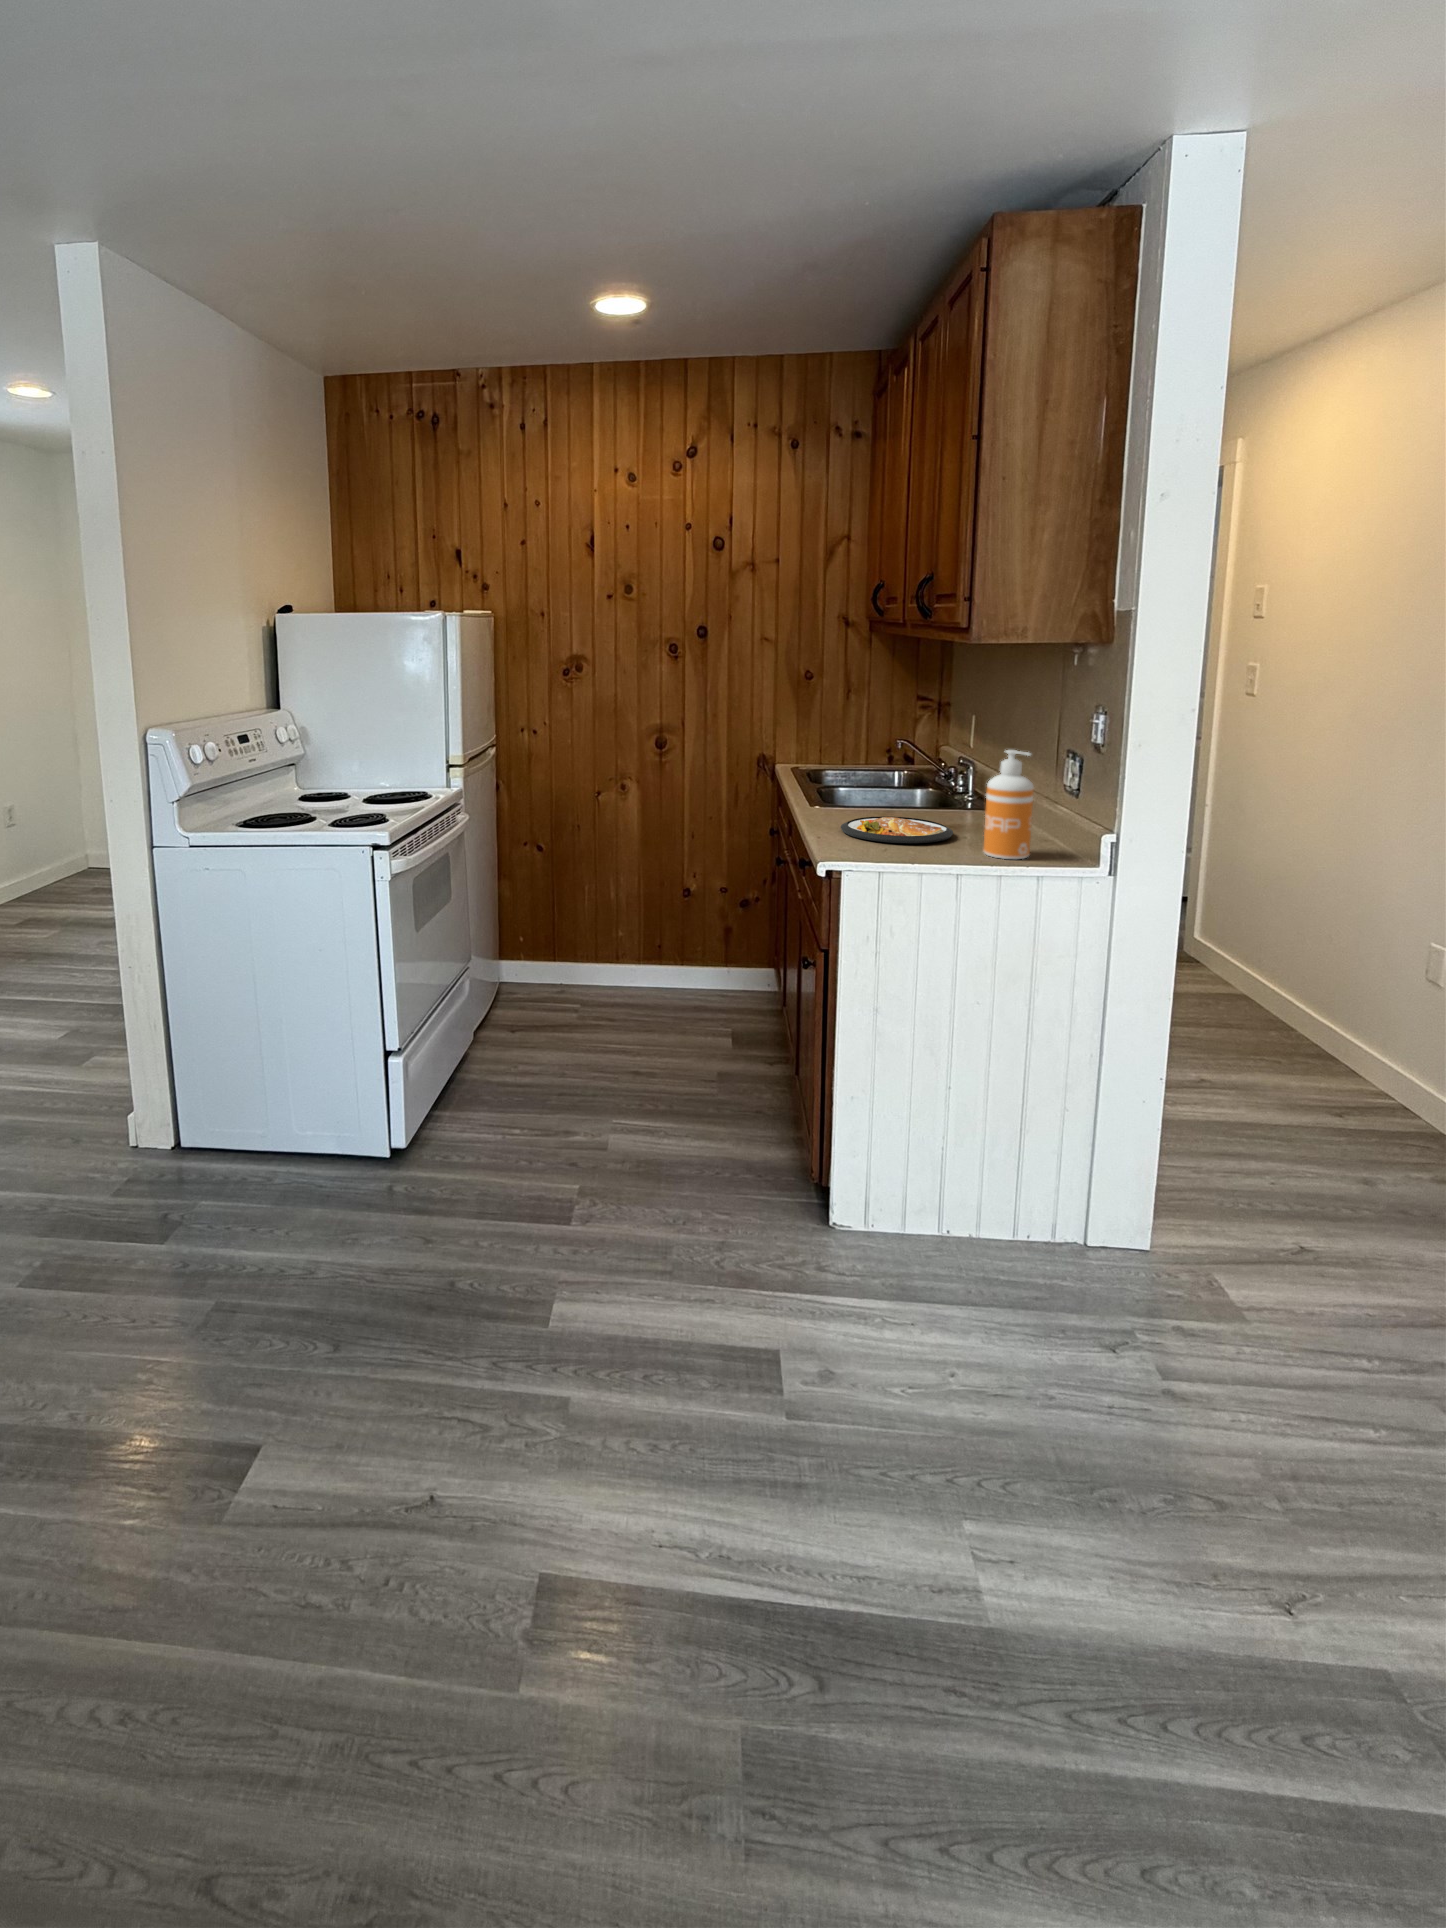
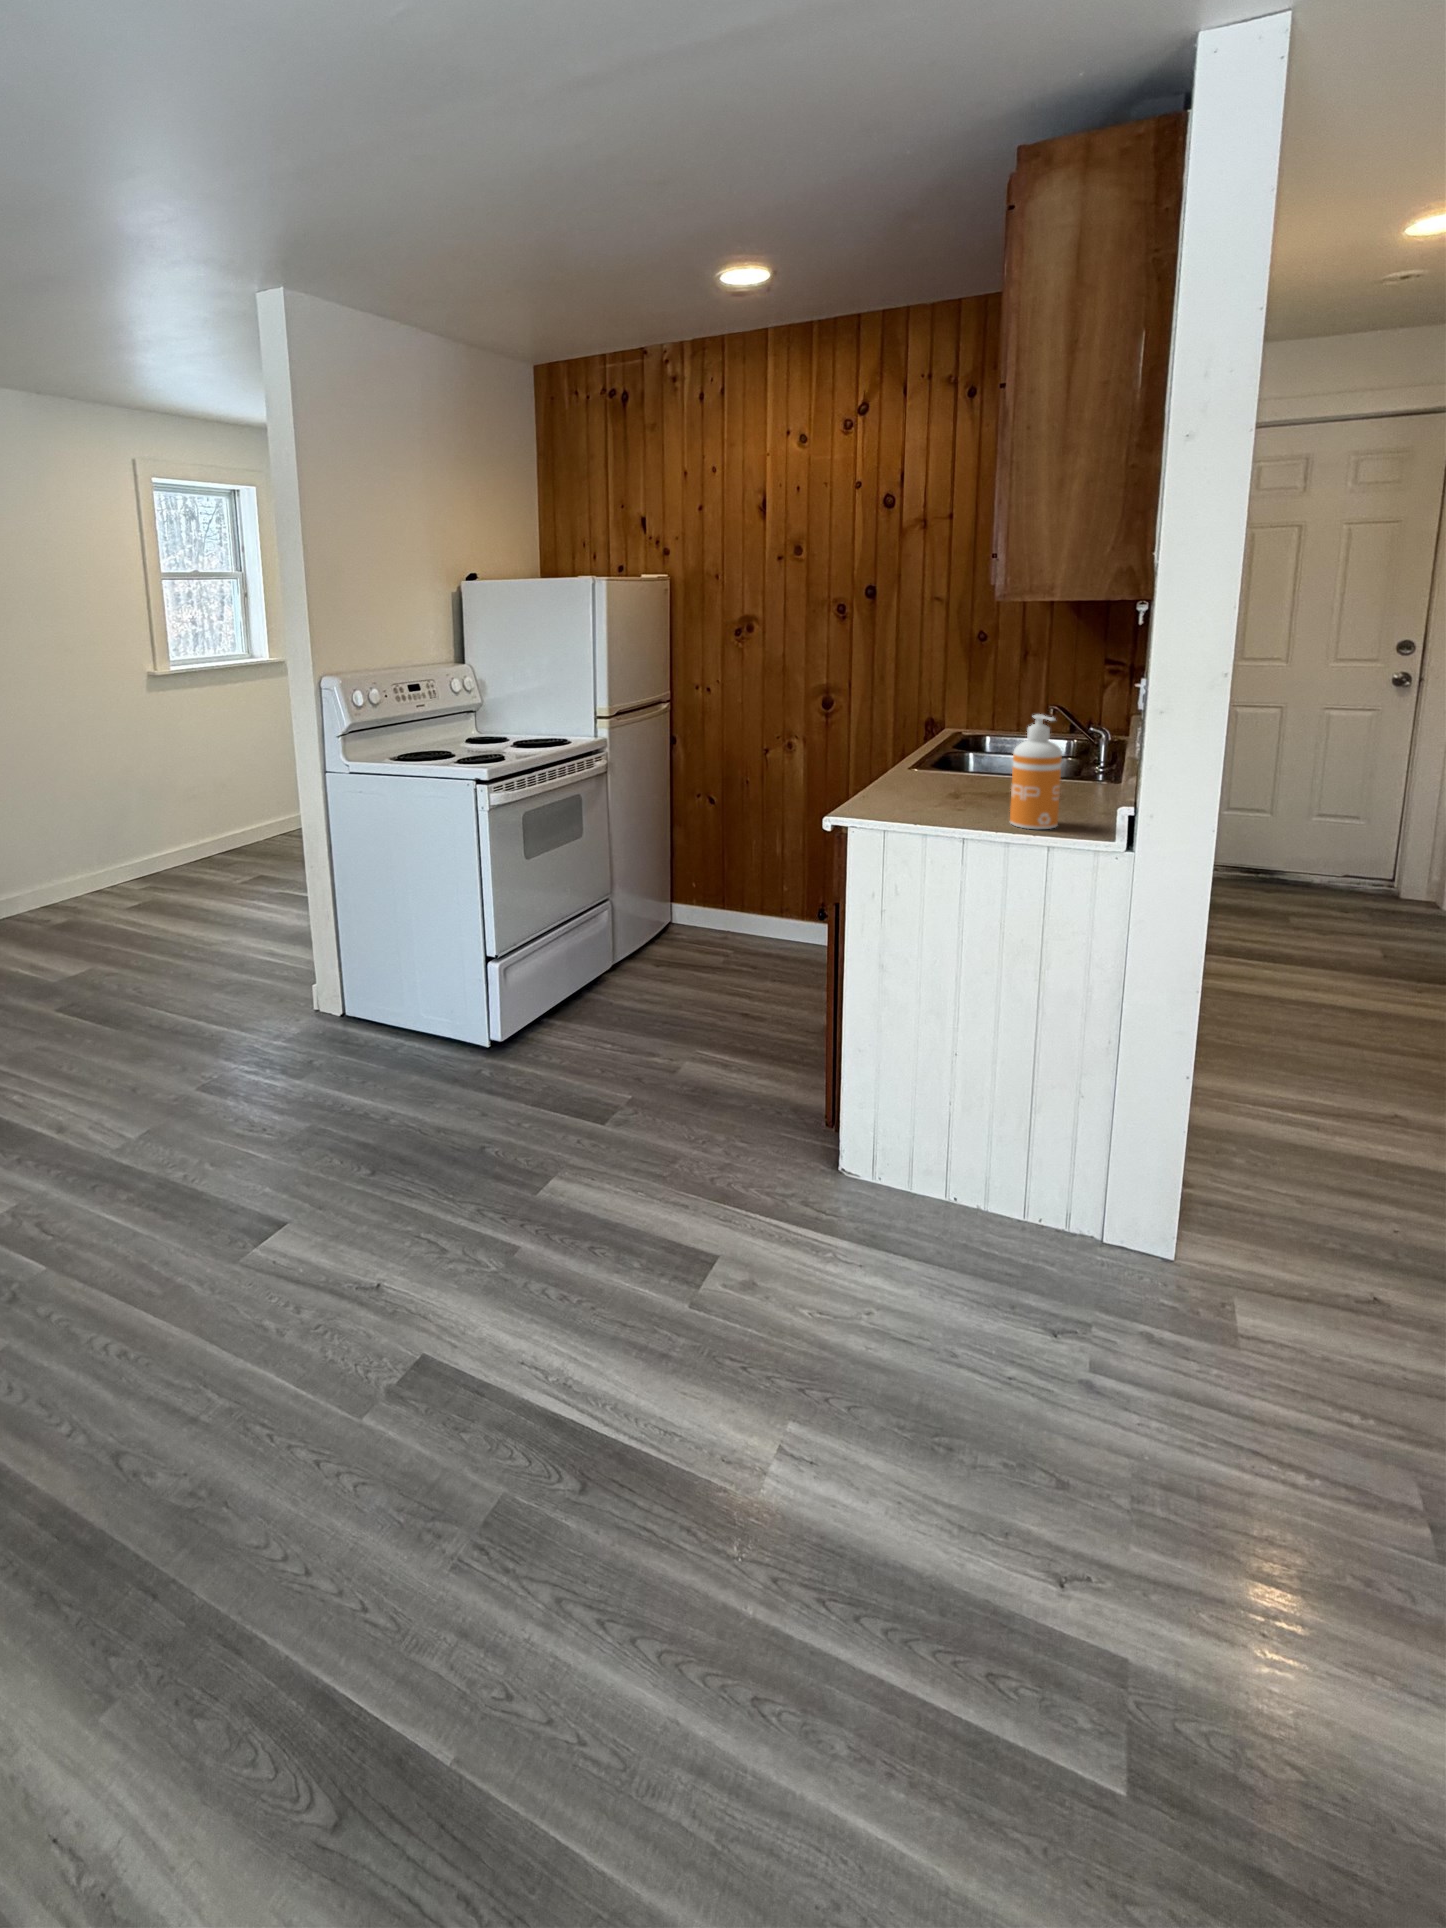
dish: present [841,817,953,843] -> none [893,782,1010,808]

